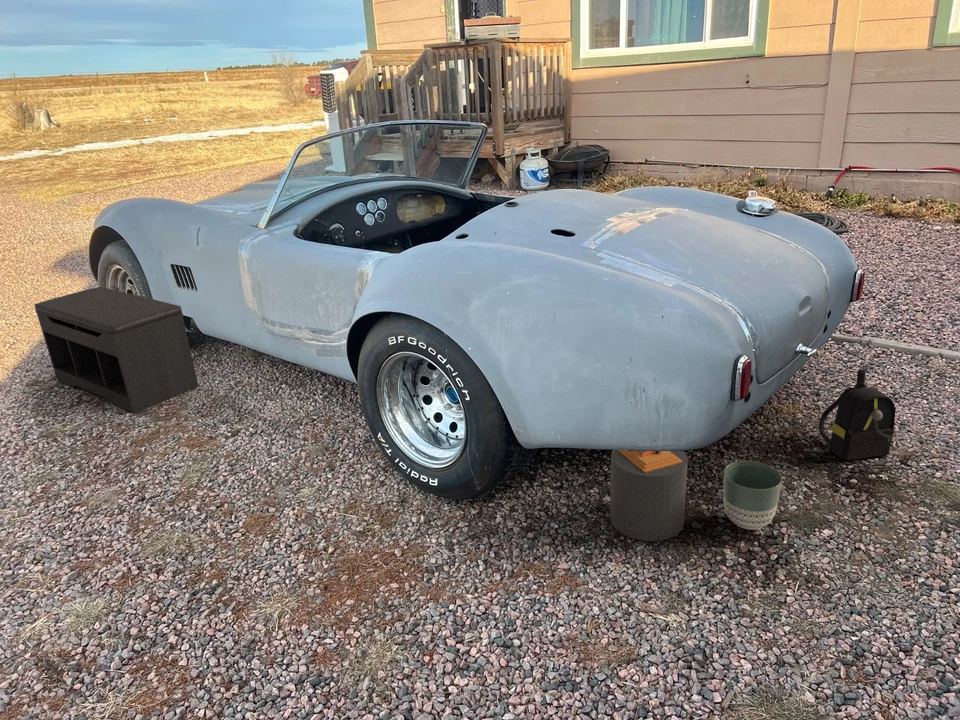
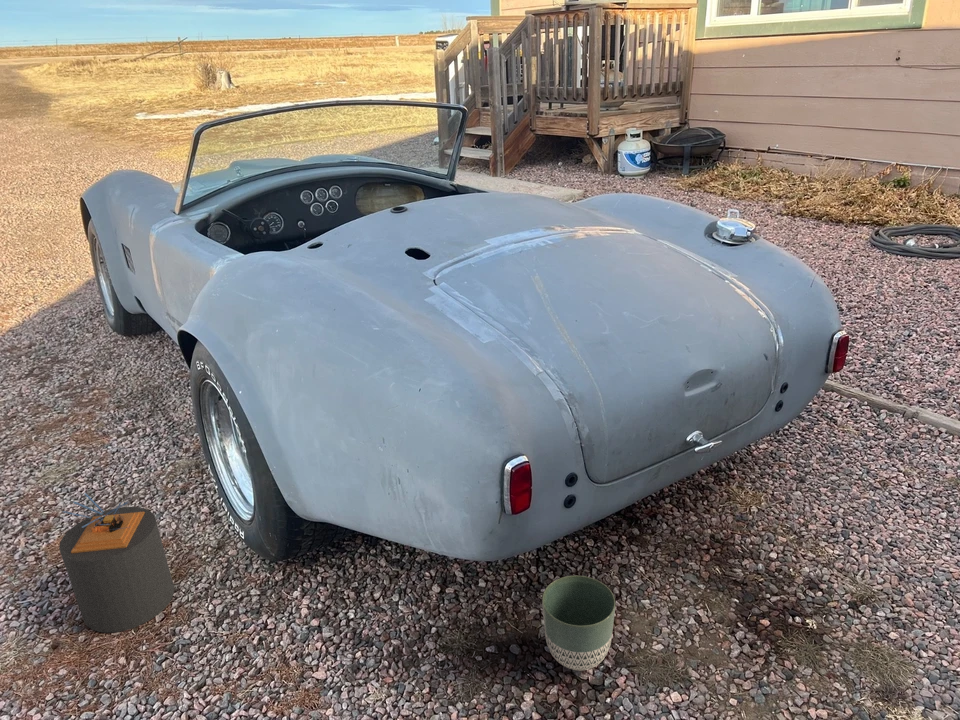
bench: present [35,287,198,413] -> none [16,259,147,394]
backpack: present [819,369,896,460] -> none [758,469,848,591]
trash can: present [610,450,688,541] -> present [59,493,174,633]

